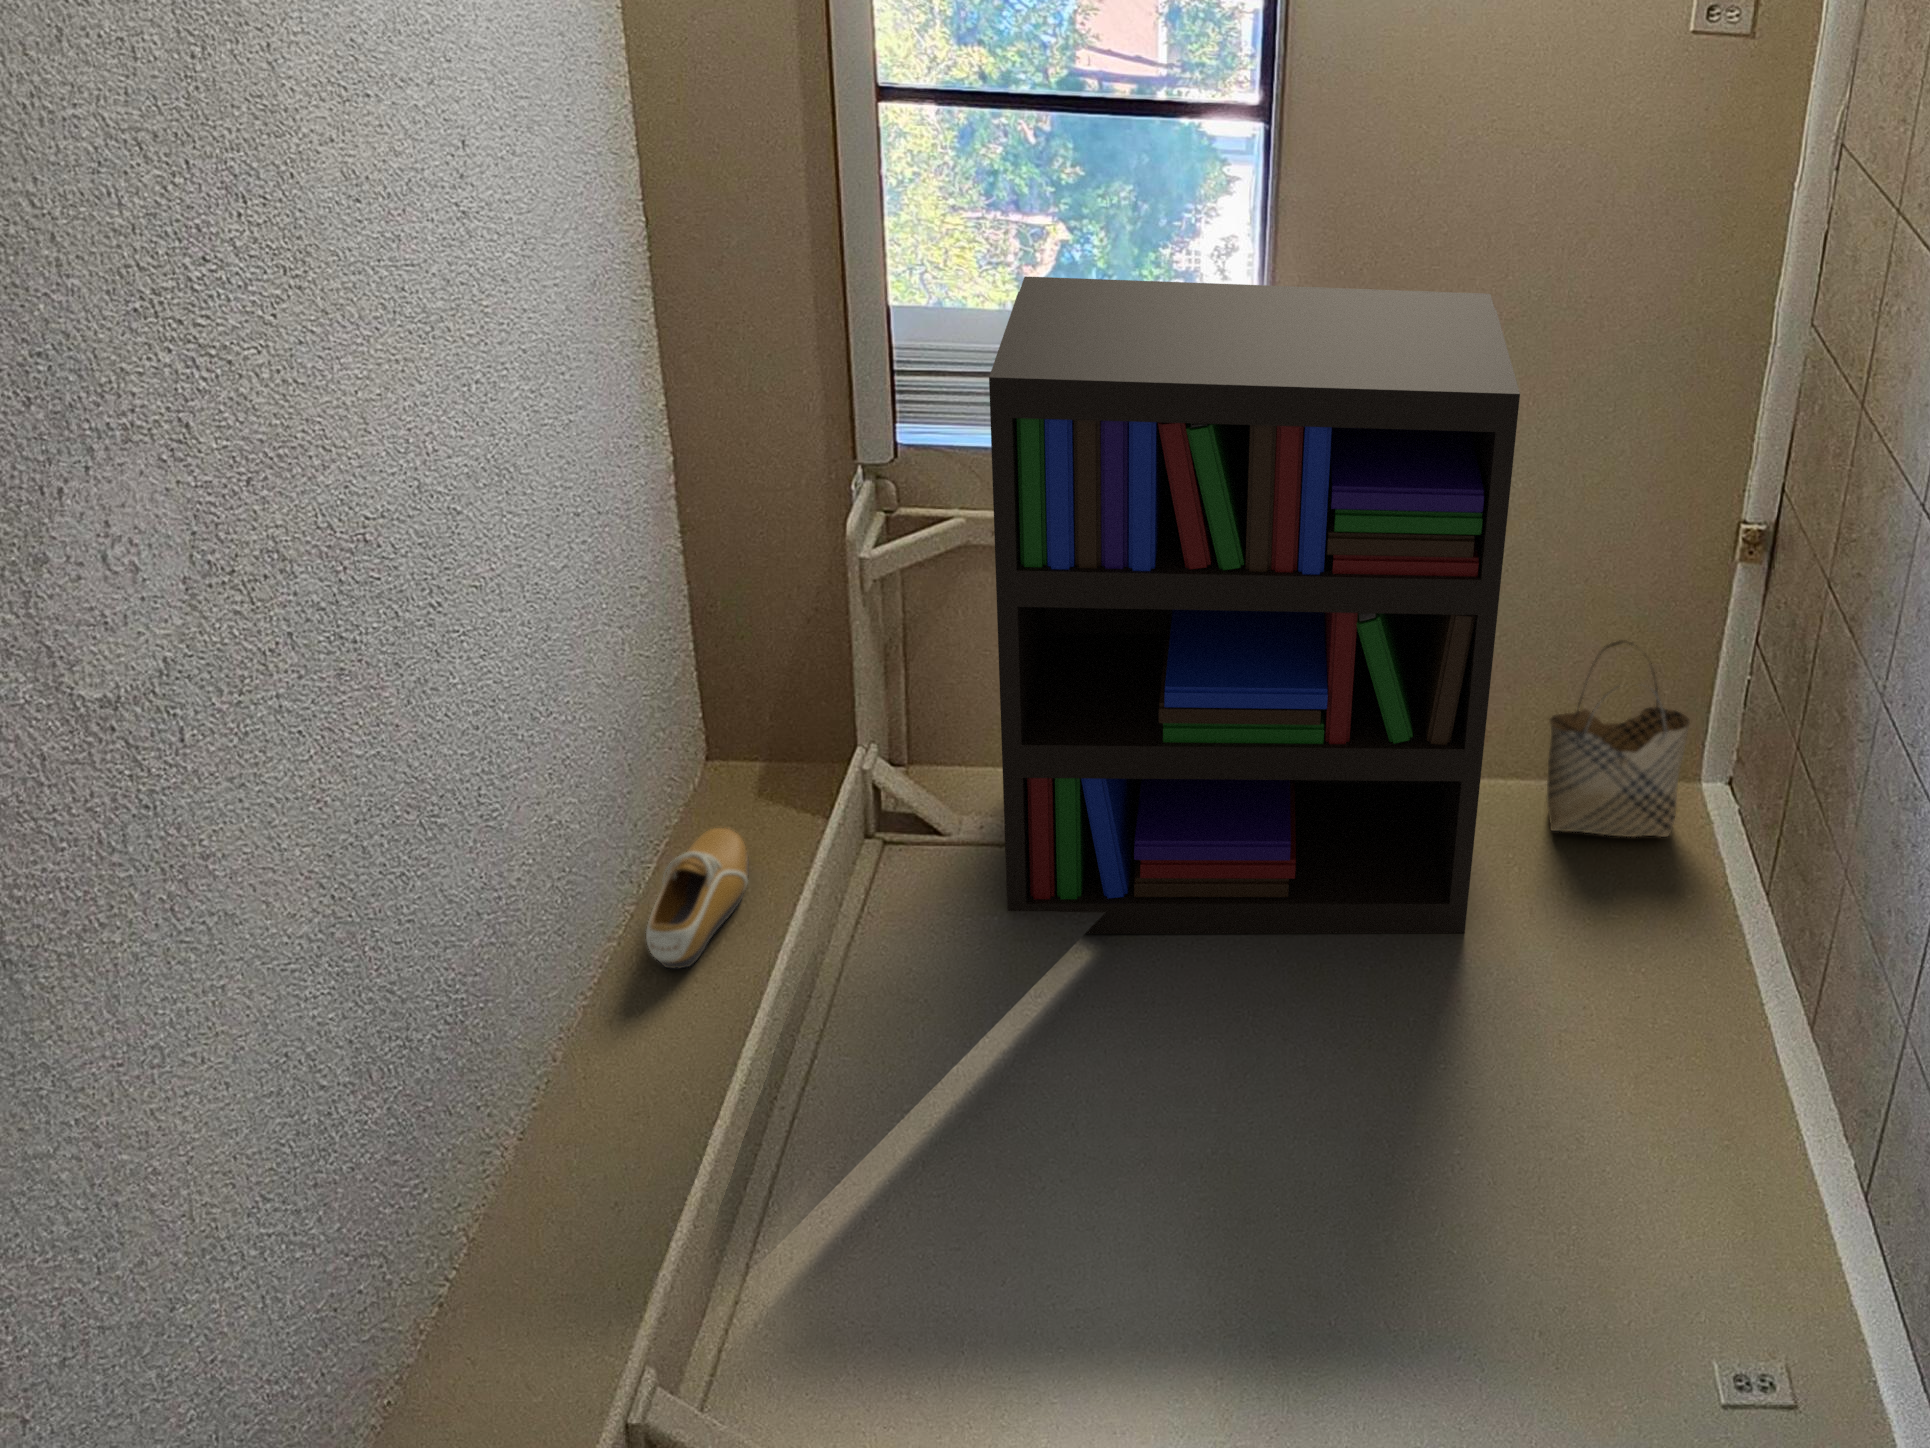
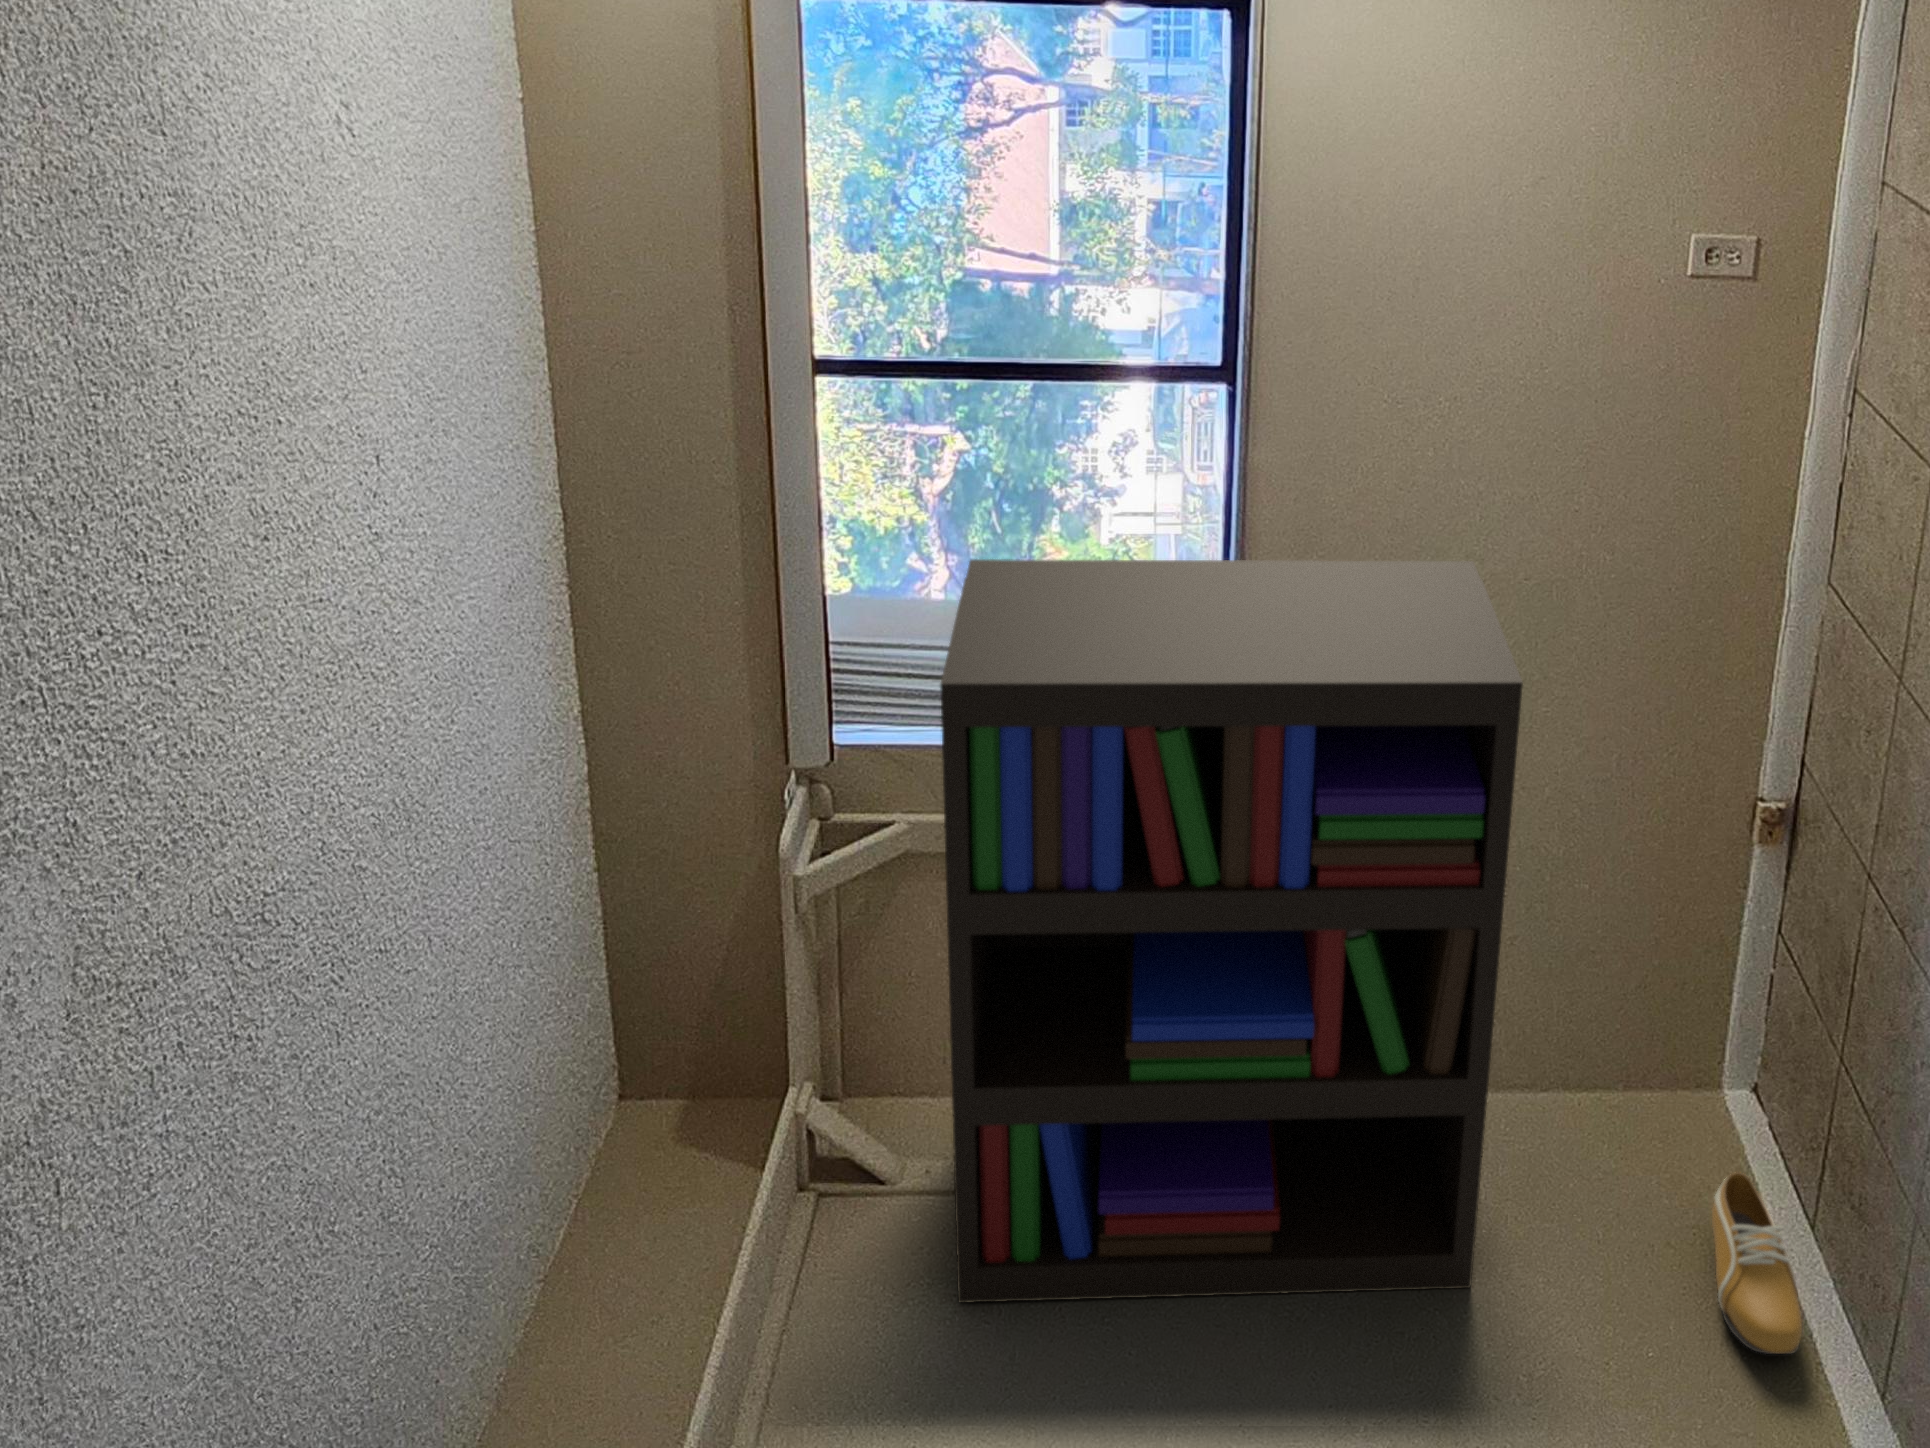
woven basket: present [1547,641,1690,837] -> none [1550,936,1708,1161]
shoe: present [646,828,749,968] -> present [1712,1172,1802,1354]

